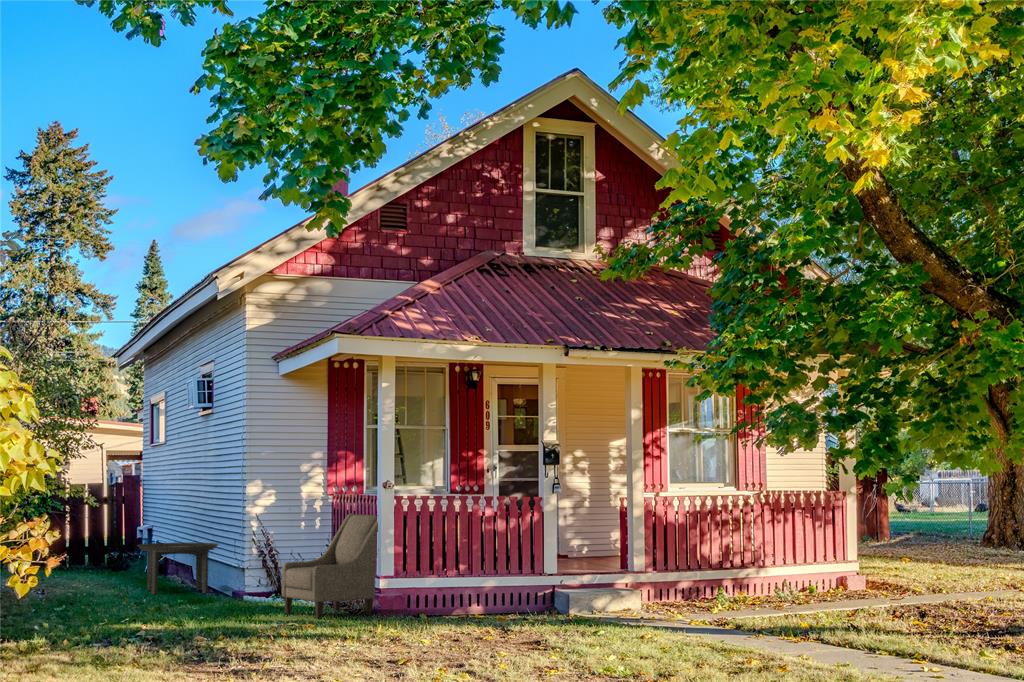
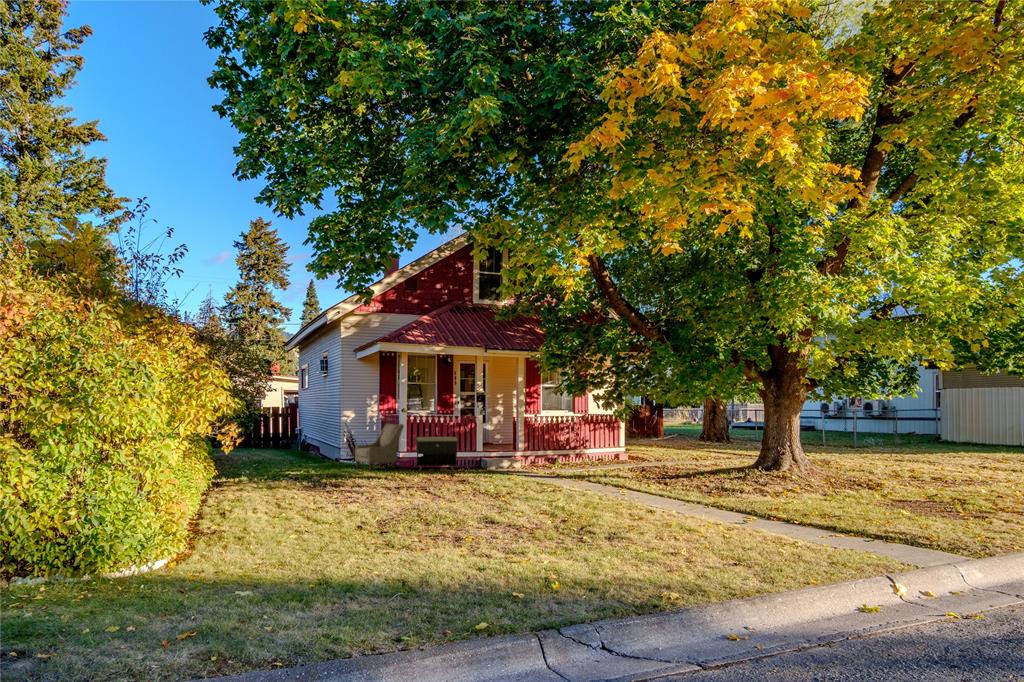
storage bench: none [416,542,507,614] -> present [416,437,457,469]
round table: present [137,543,218,594] -> none [292,435,330,459]

